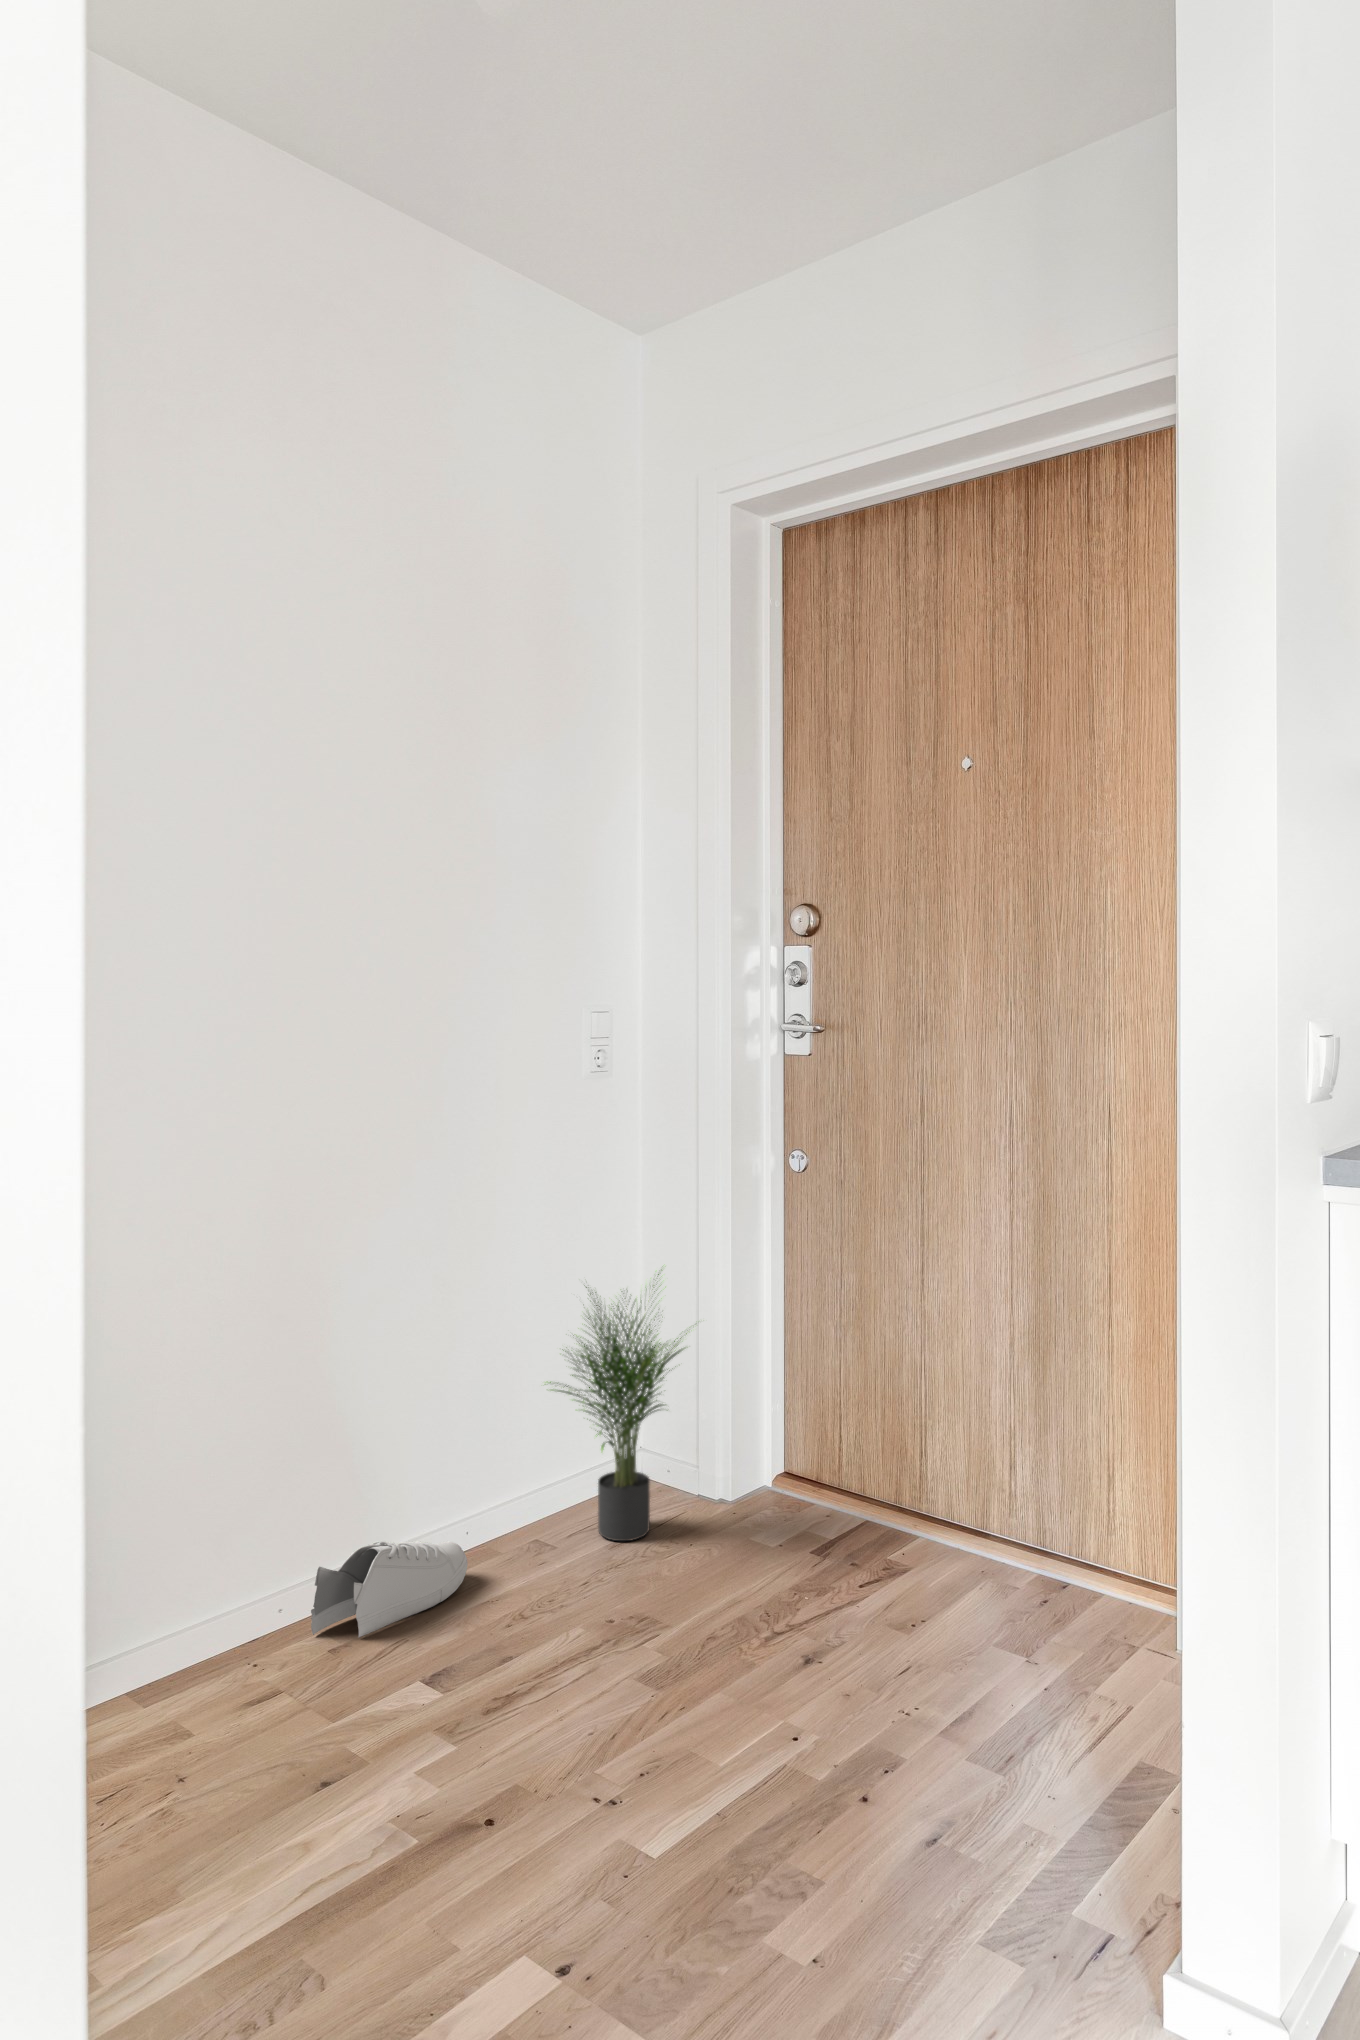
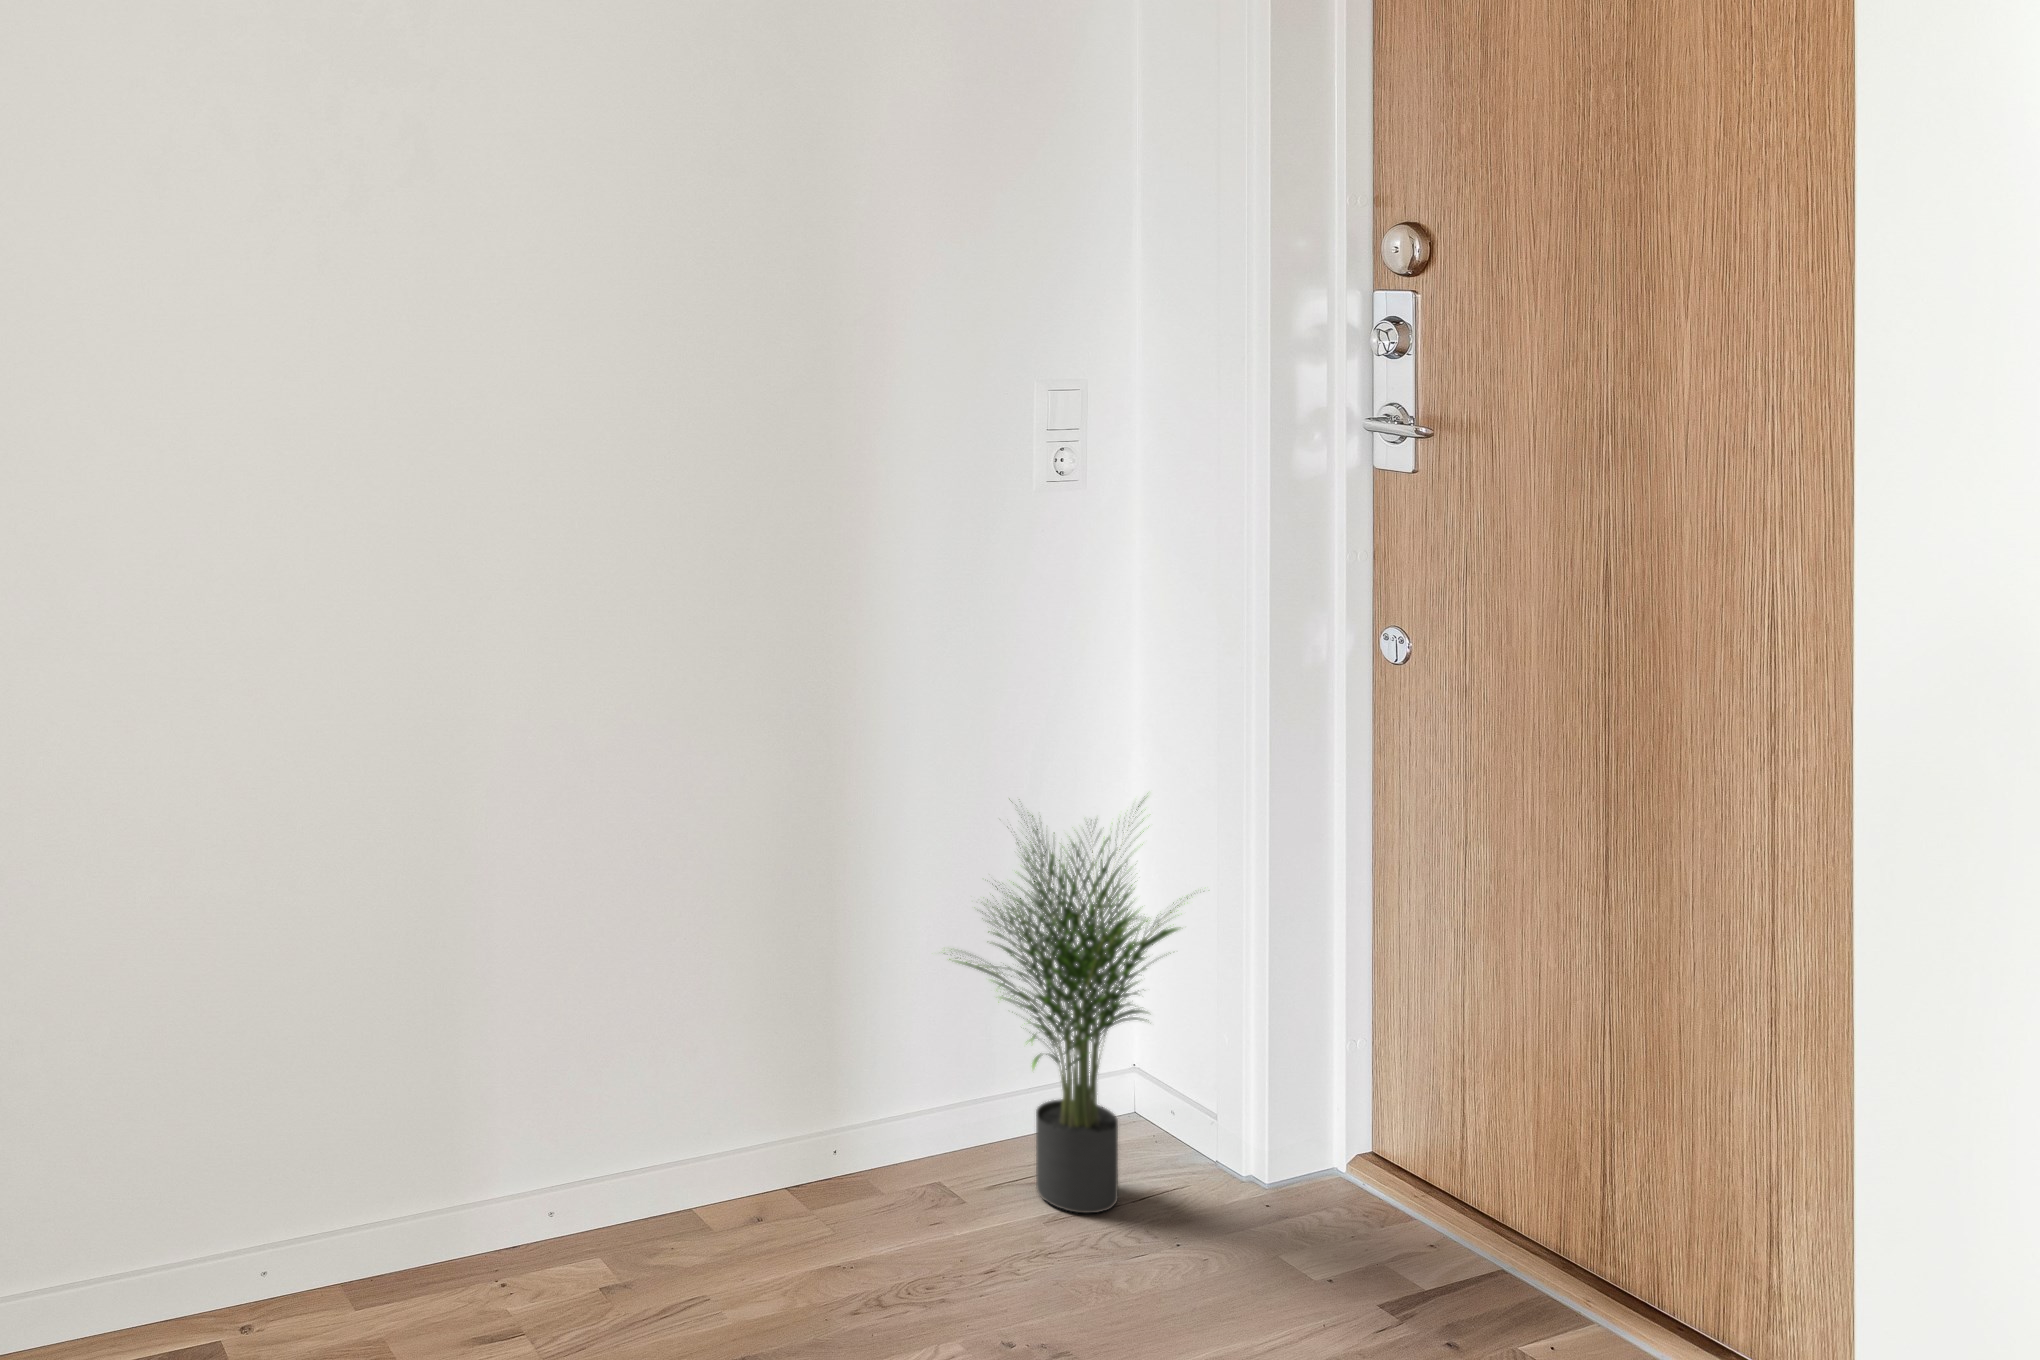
shoe: present [311,1541,468,1637] -> none [589,1139,821,1271]

